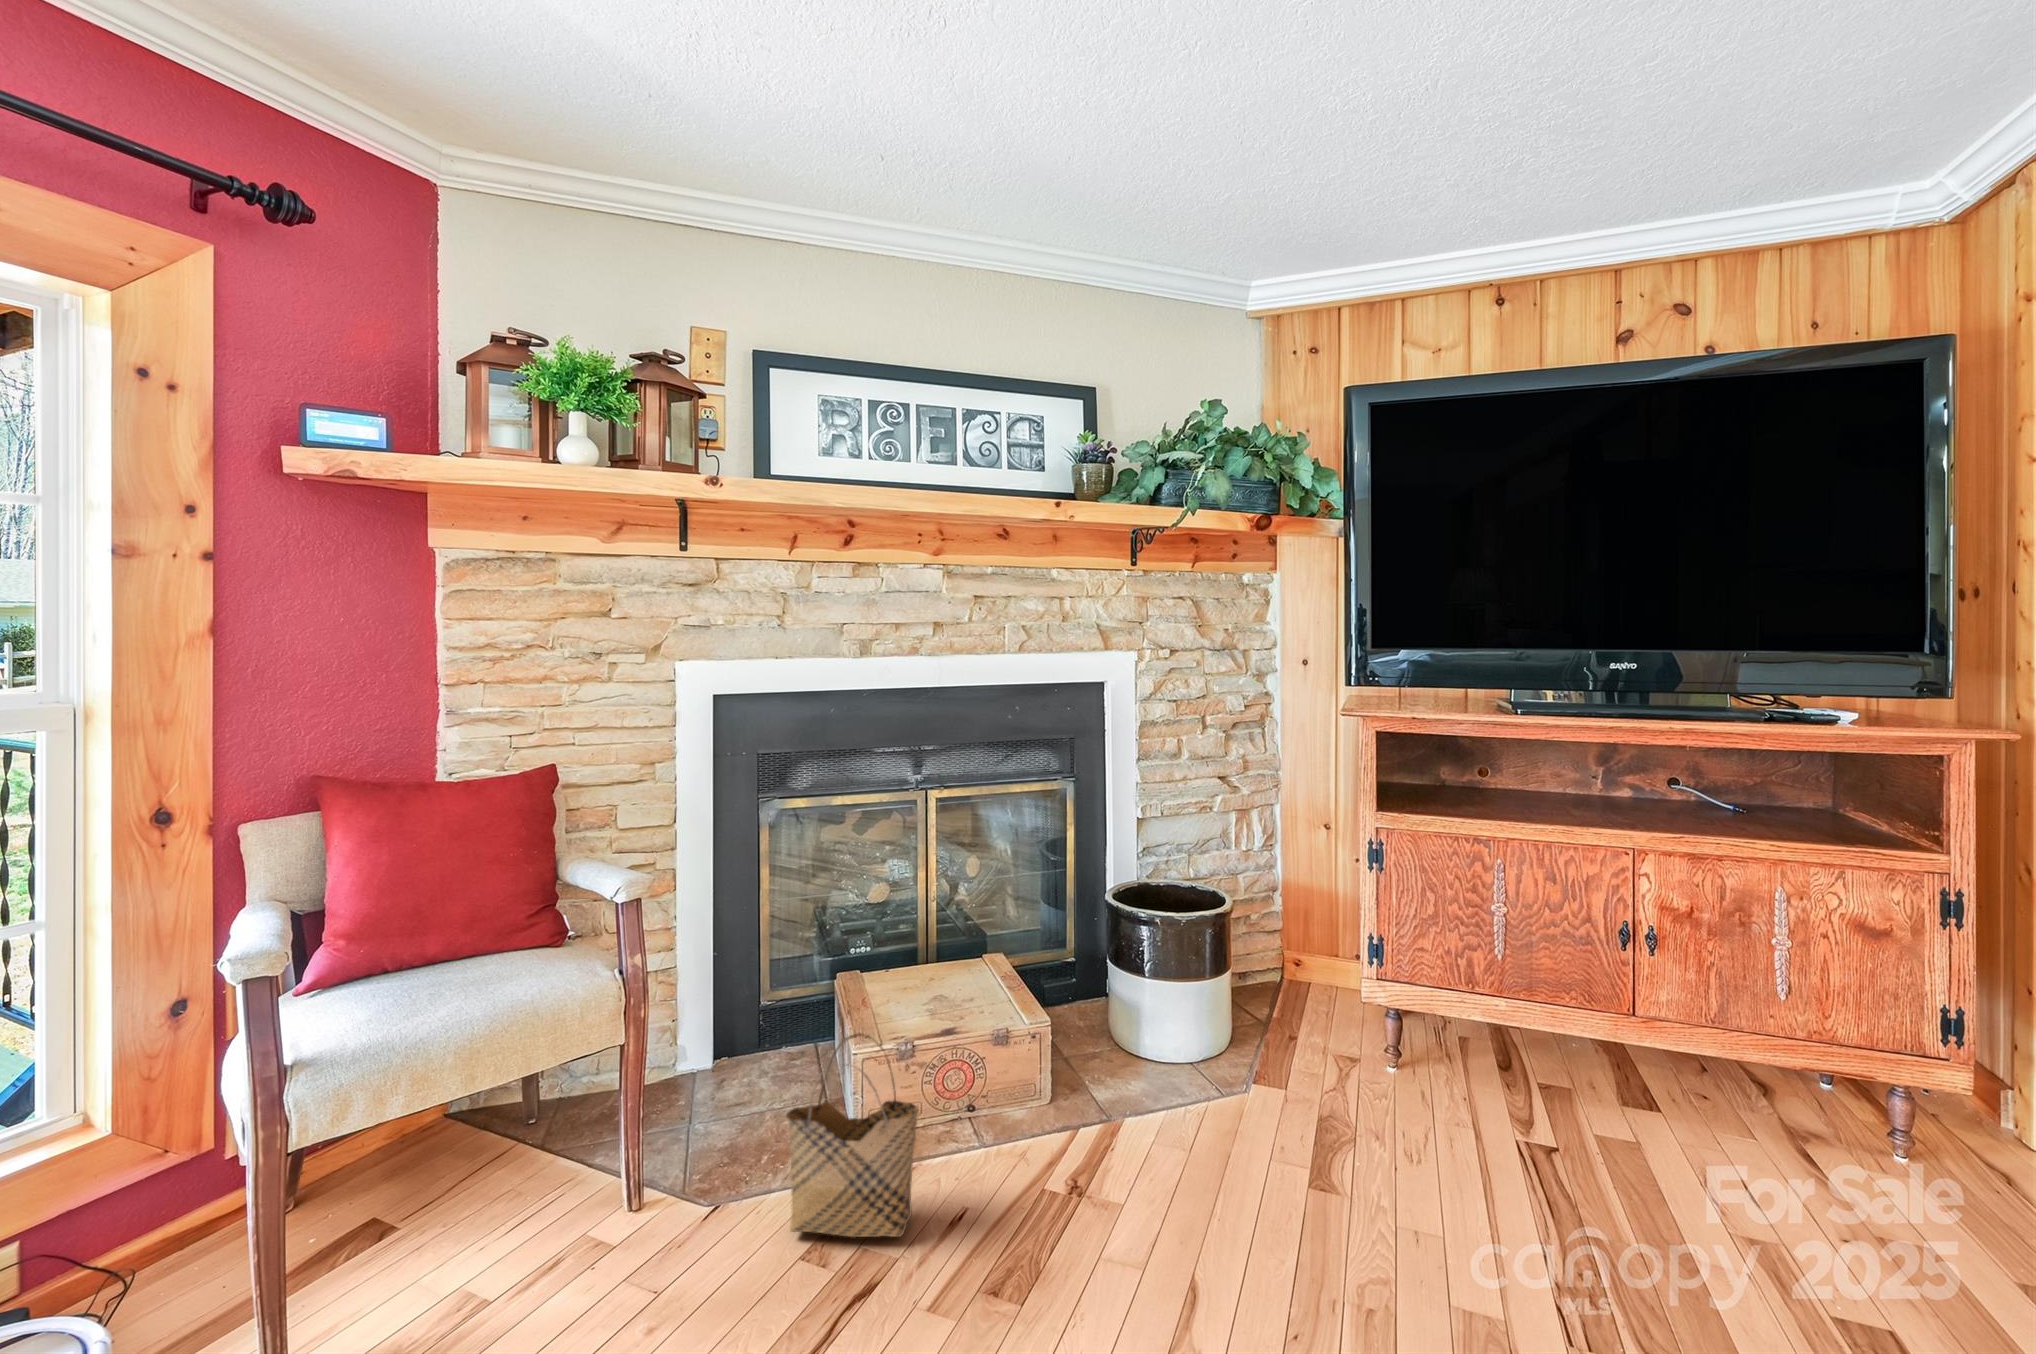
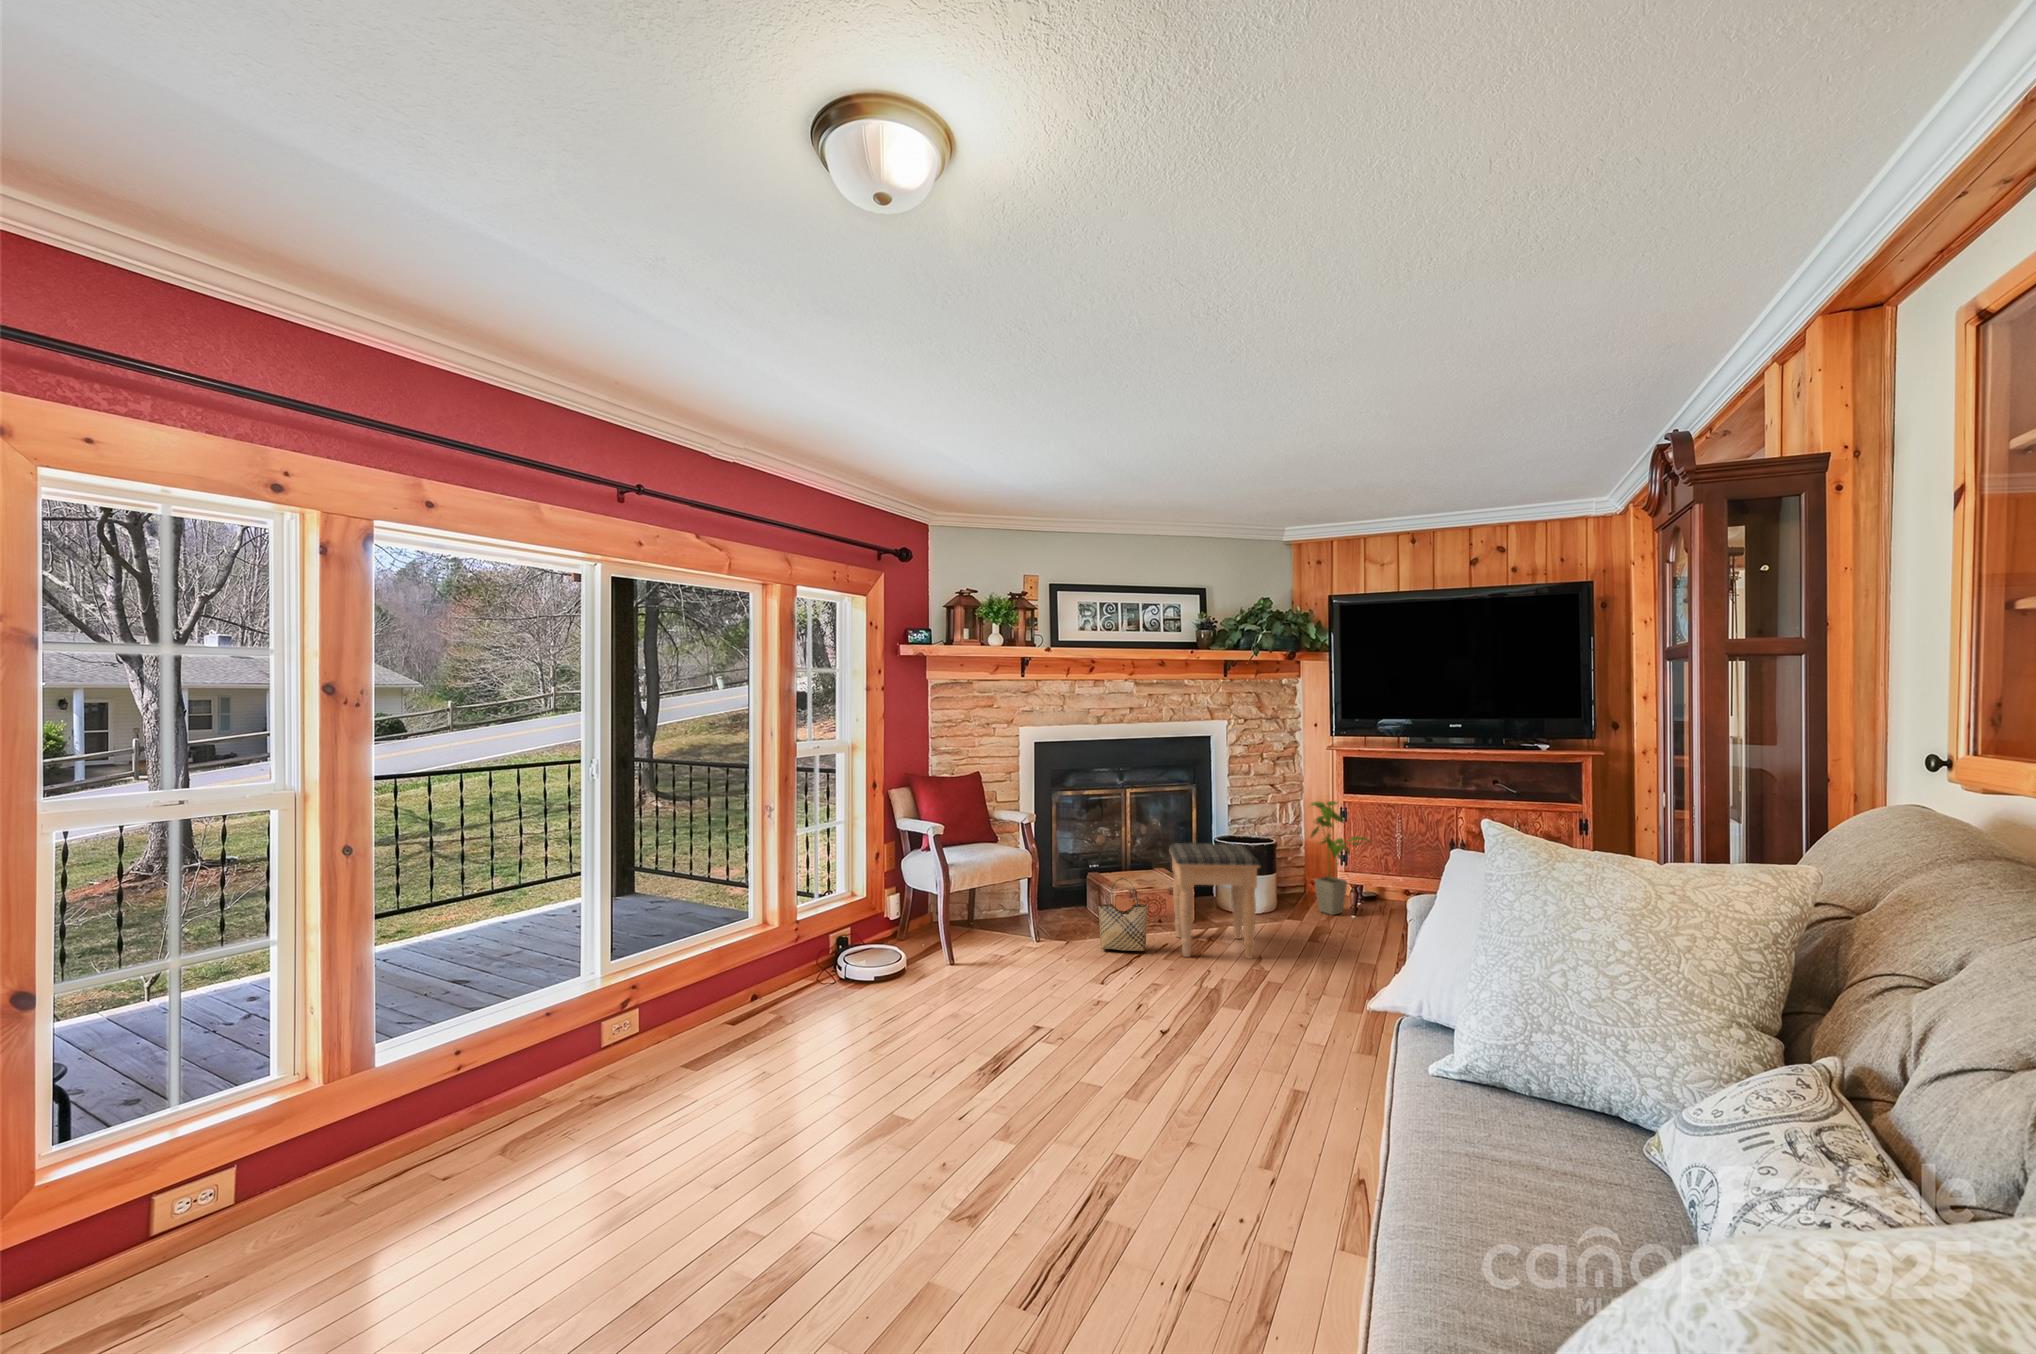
house plant: none [1299,813,1438,1052] -> present [1311,801,1369,915]
footstool: none [983,930,1207,1257] -> present [1169,843,1260,959]

